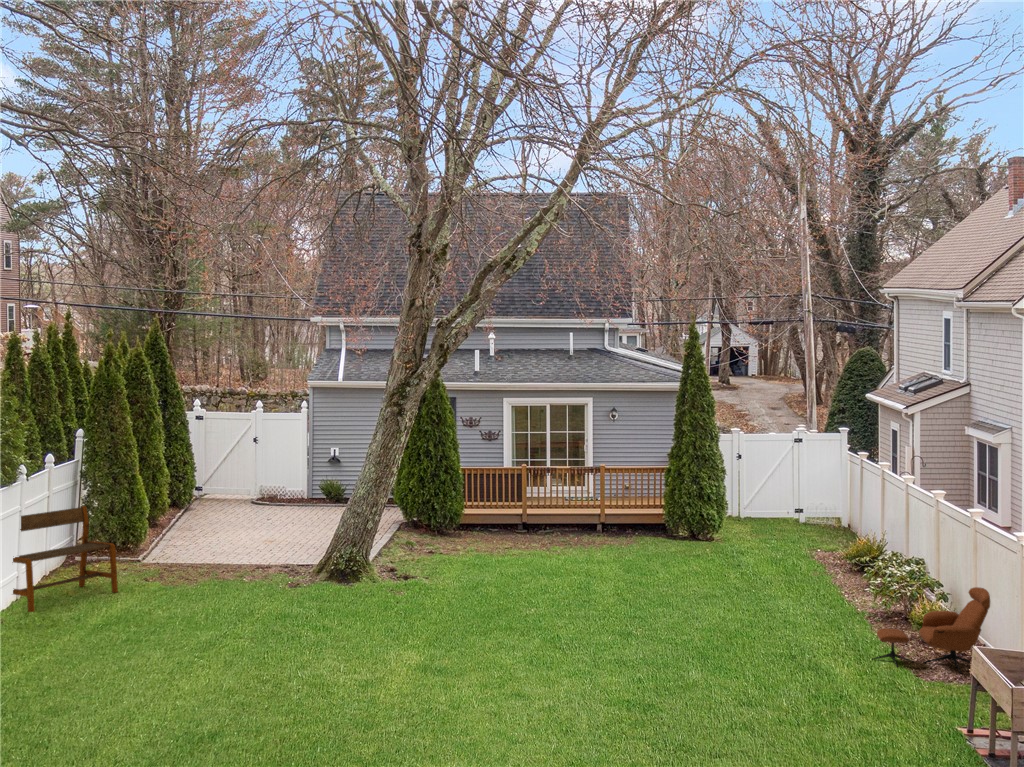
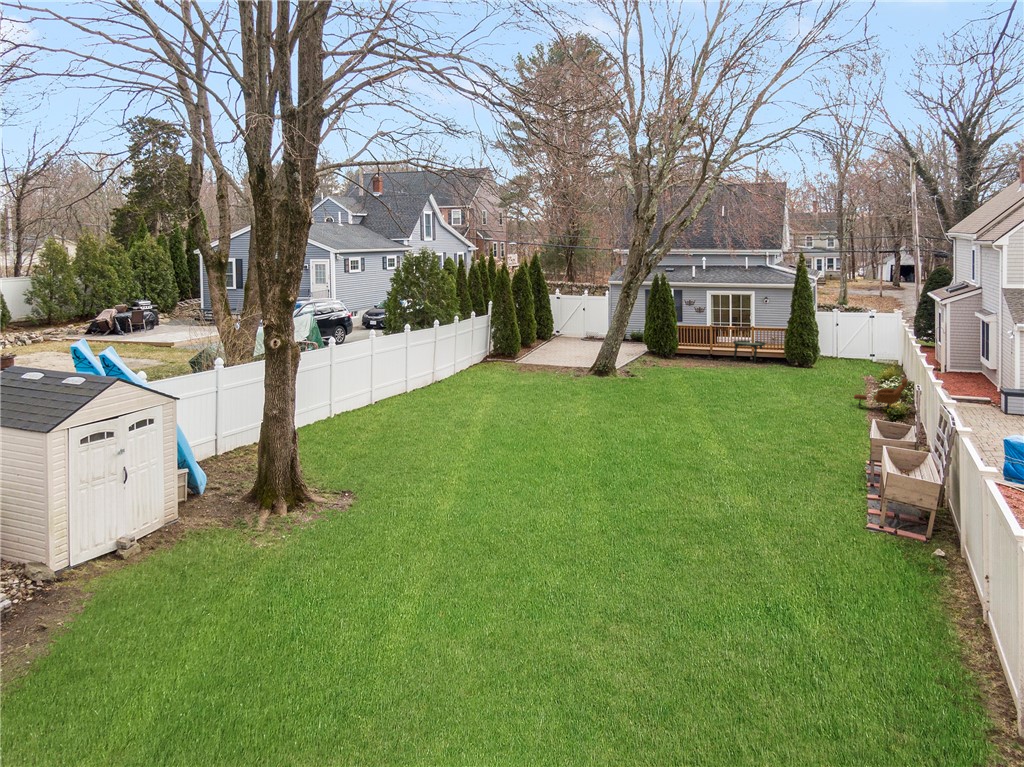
round table: none [565,493,629,539] -> present [733,340,766,363]
bench: present [13,506,118,612] -> none [497,333,536,371]

